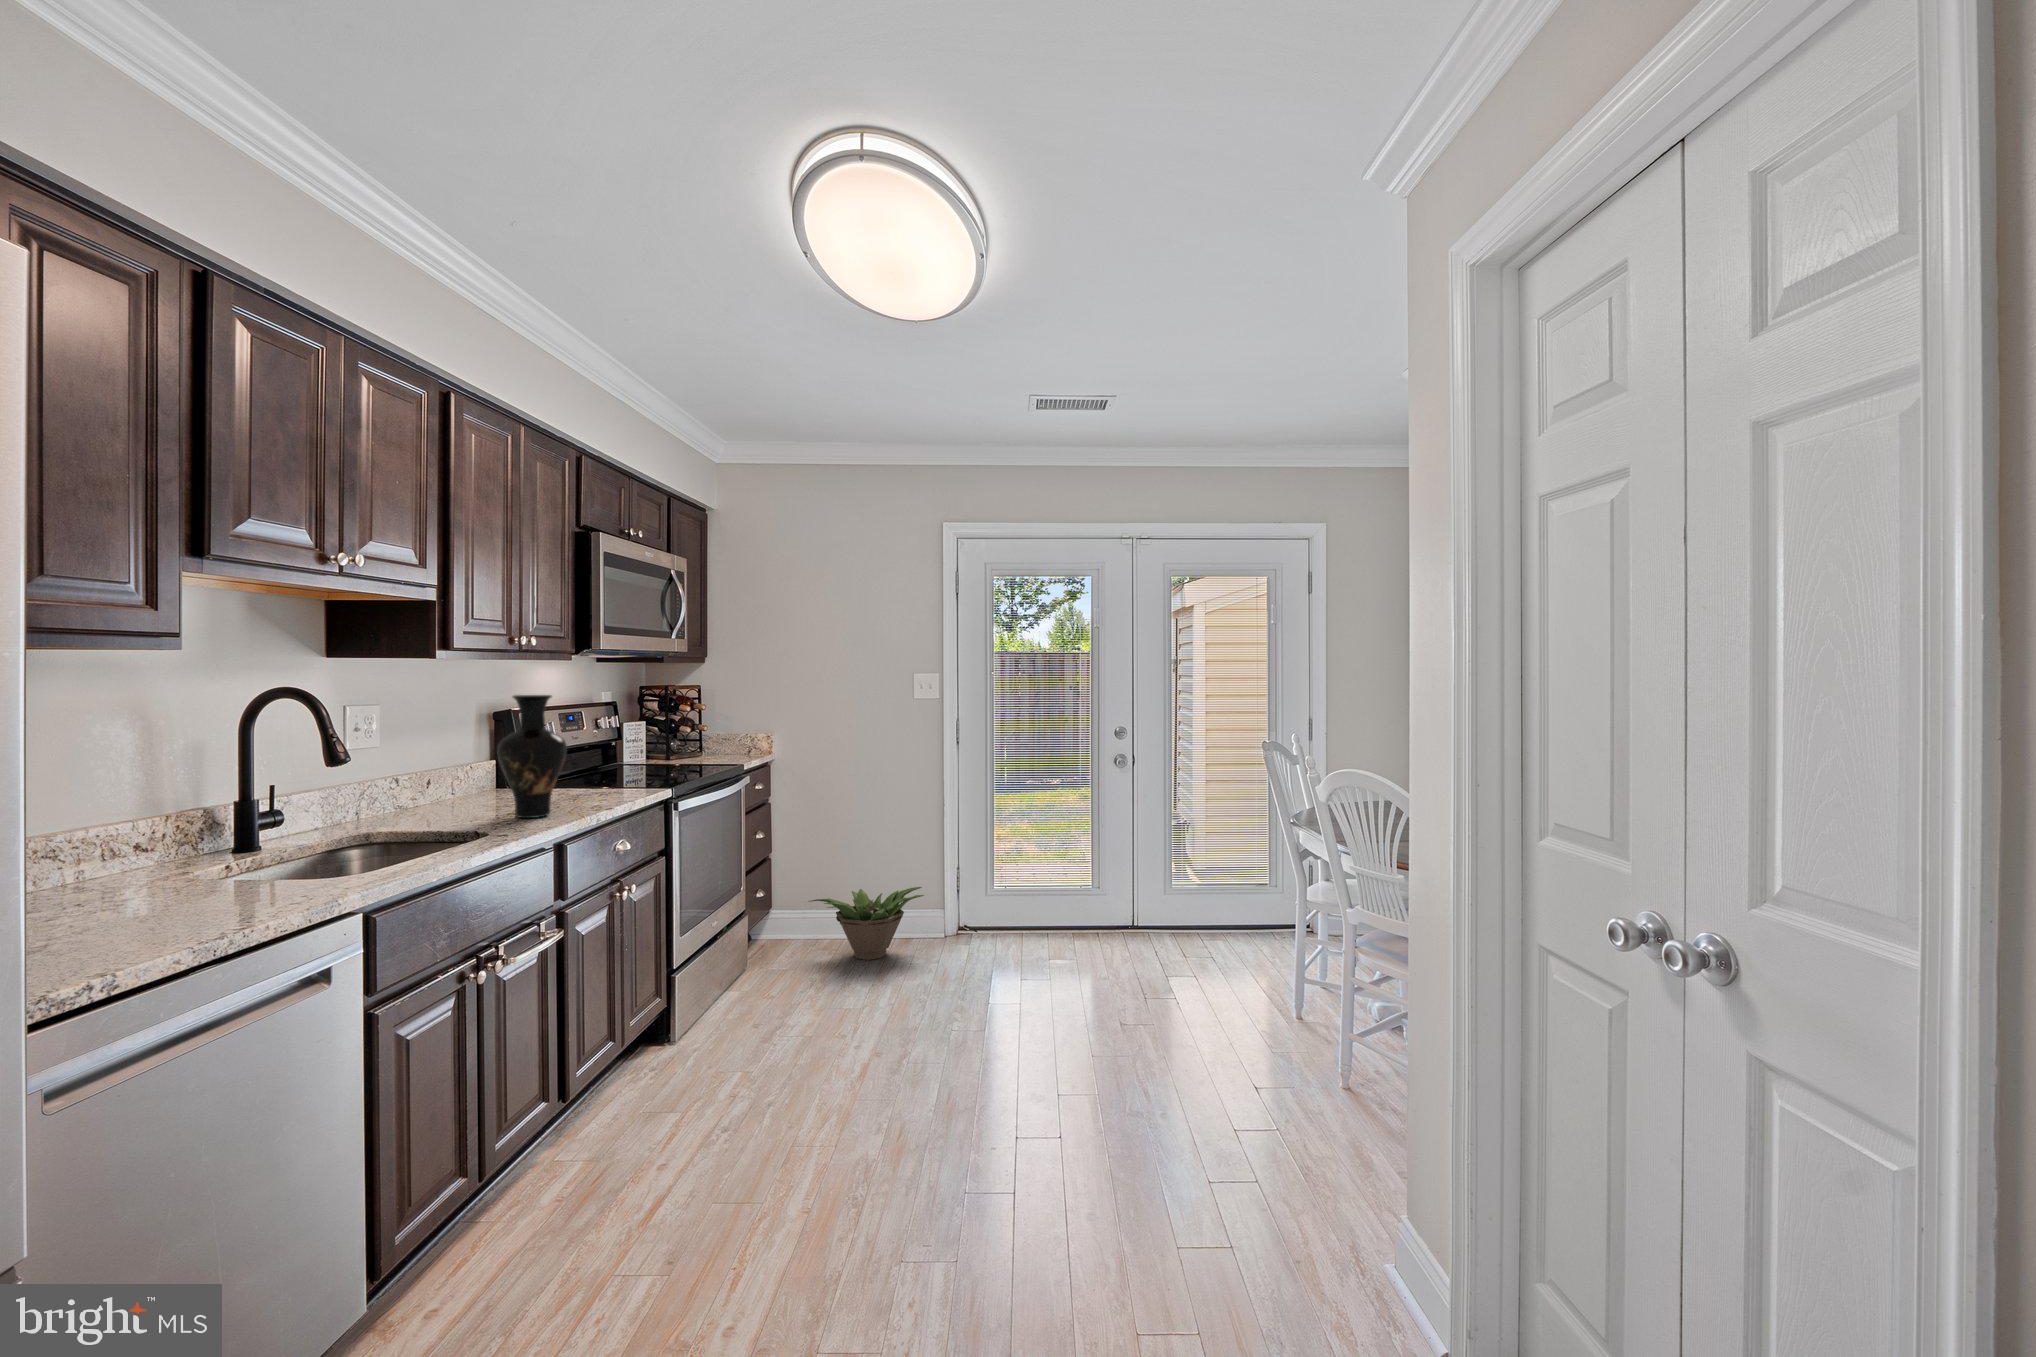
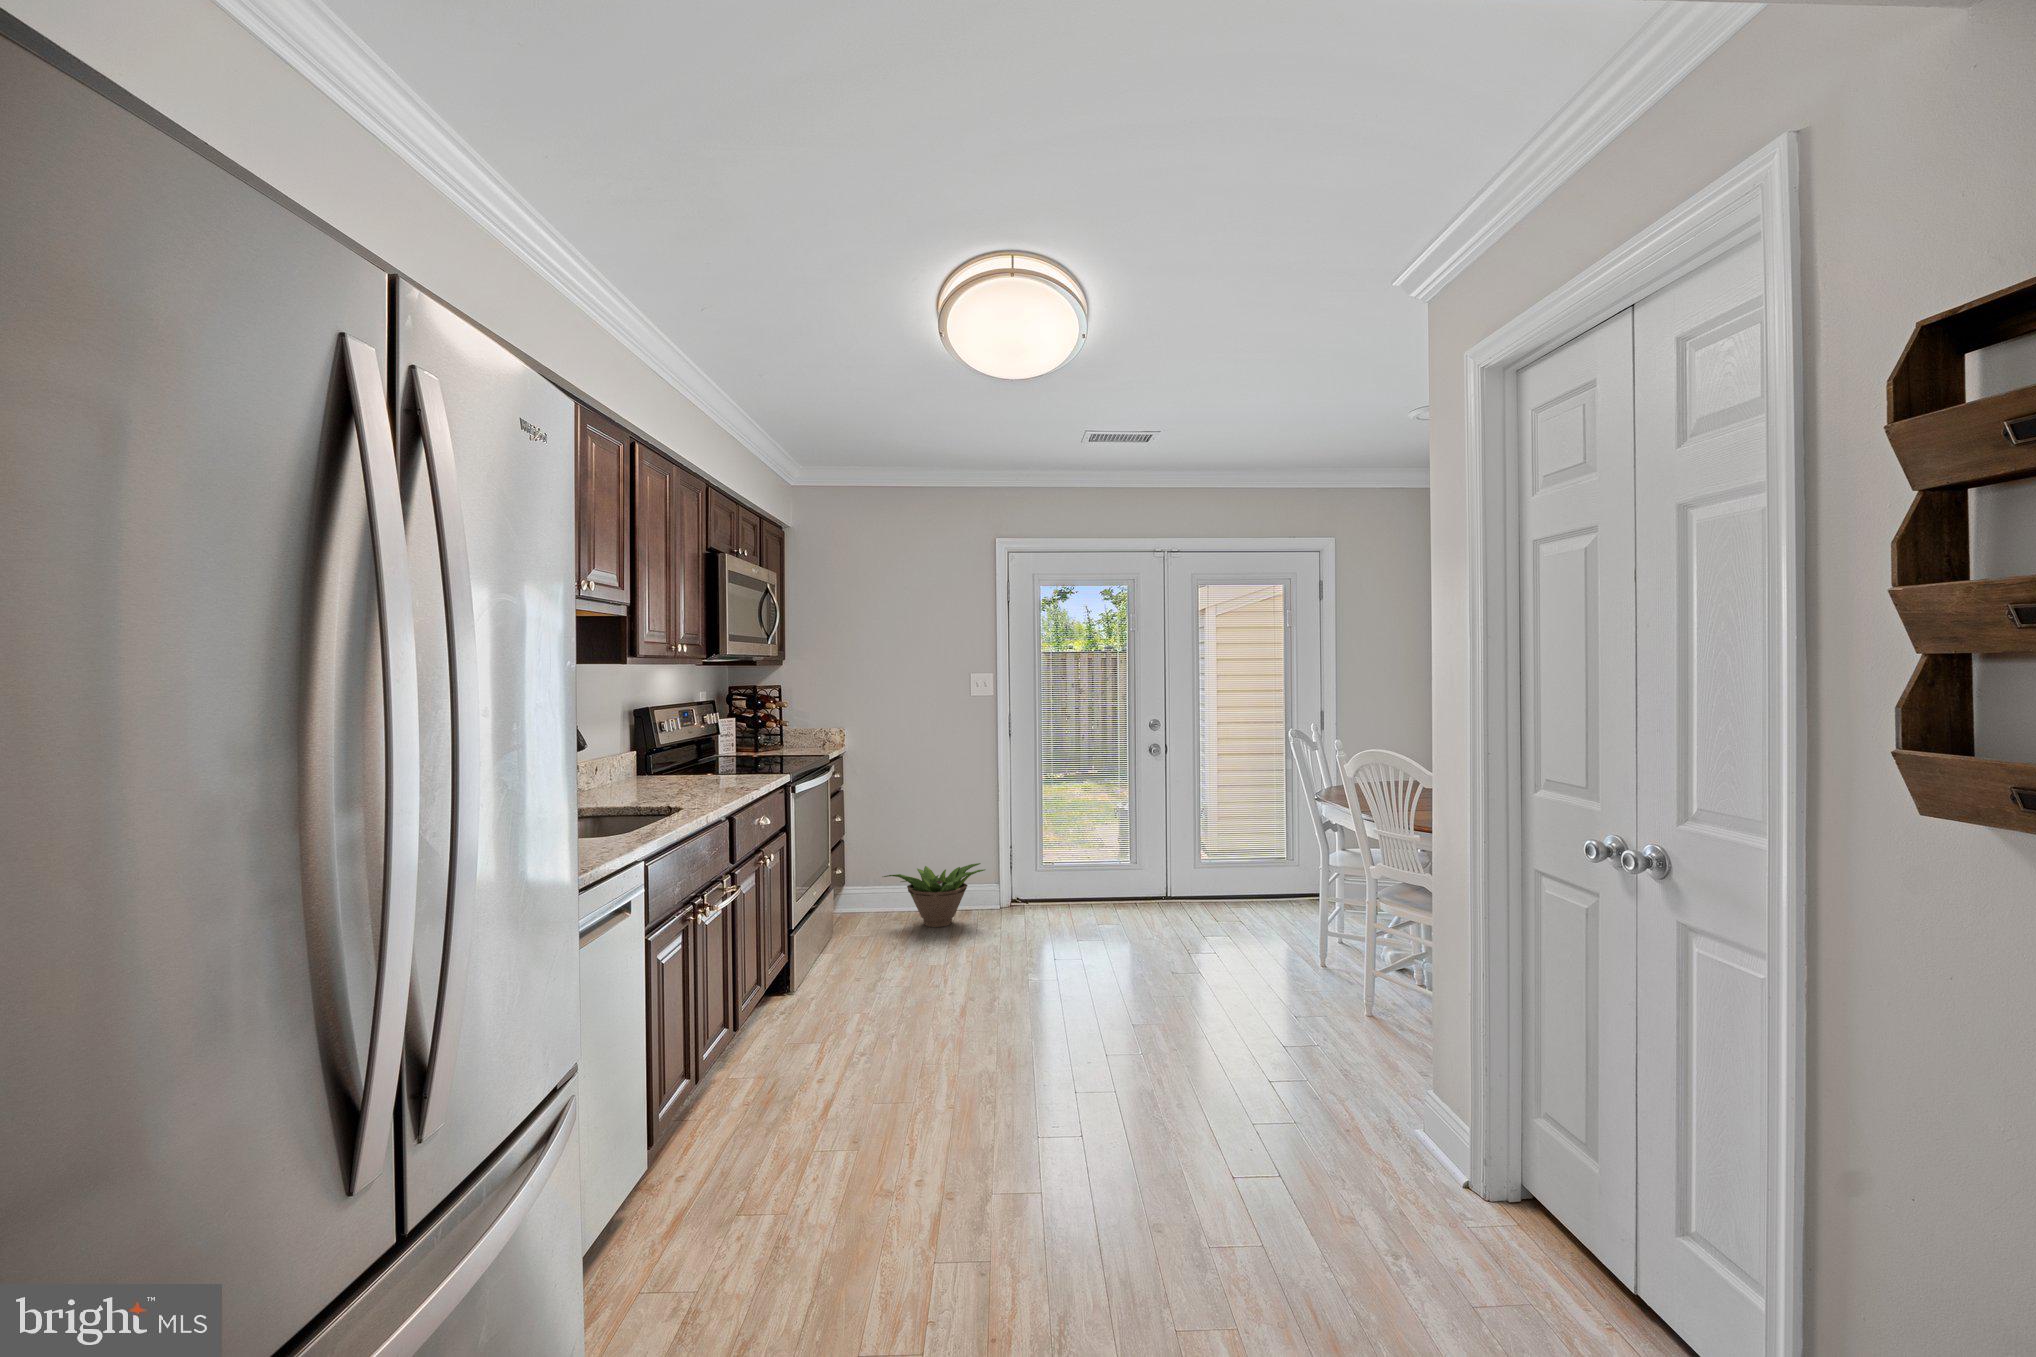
vase: present [497,695,567,818] -> none [672,694,727,796]

